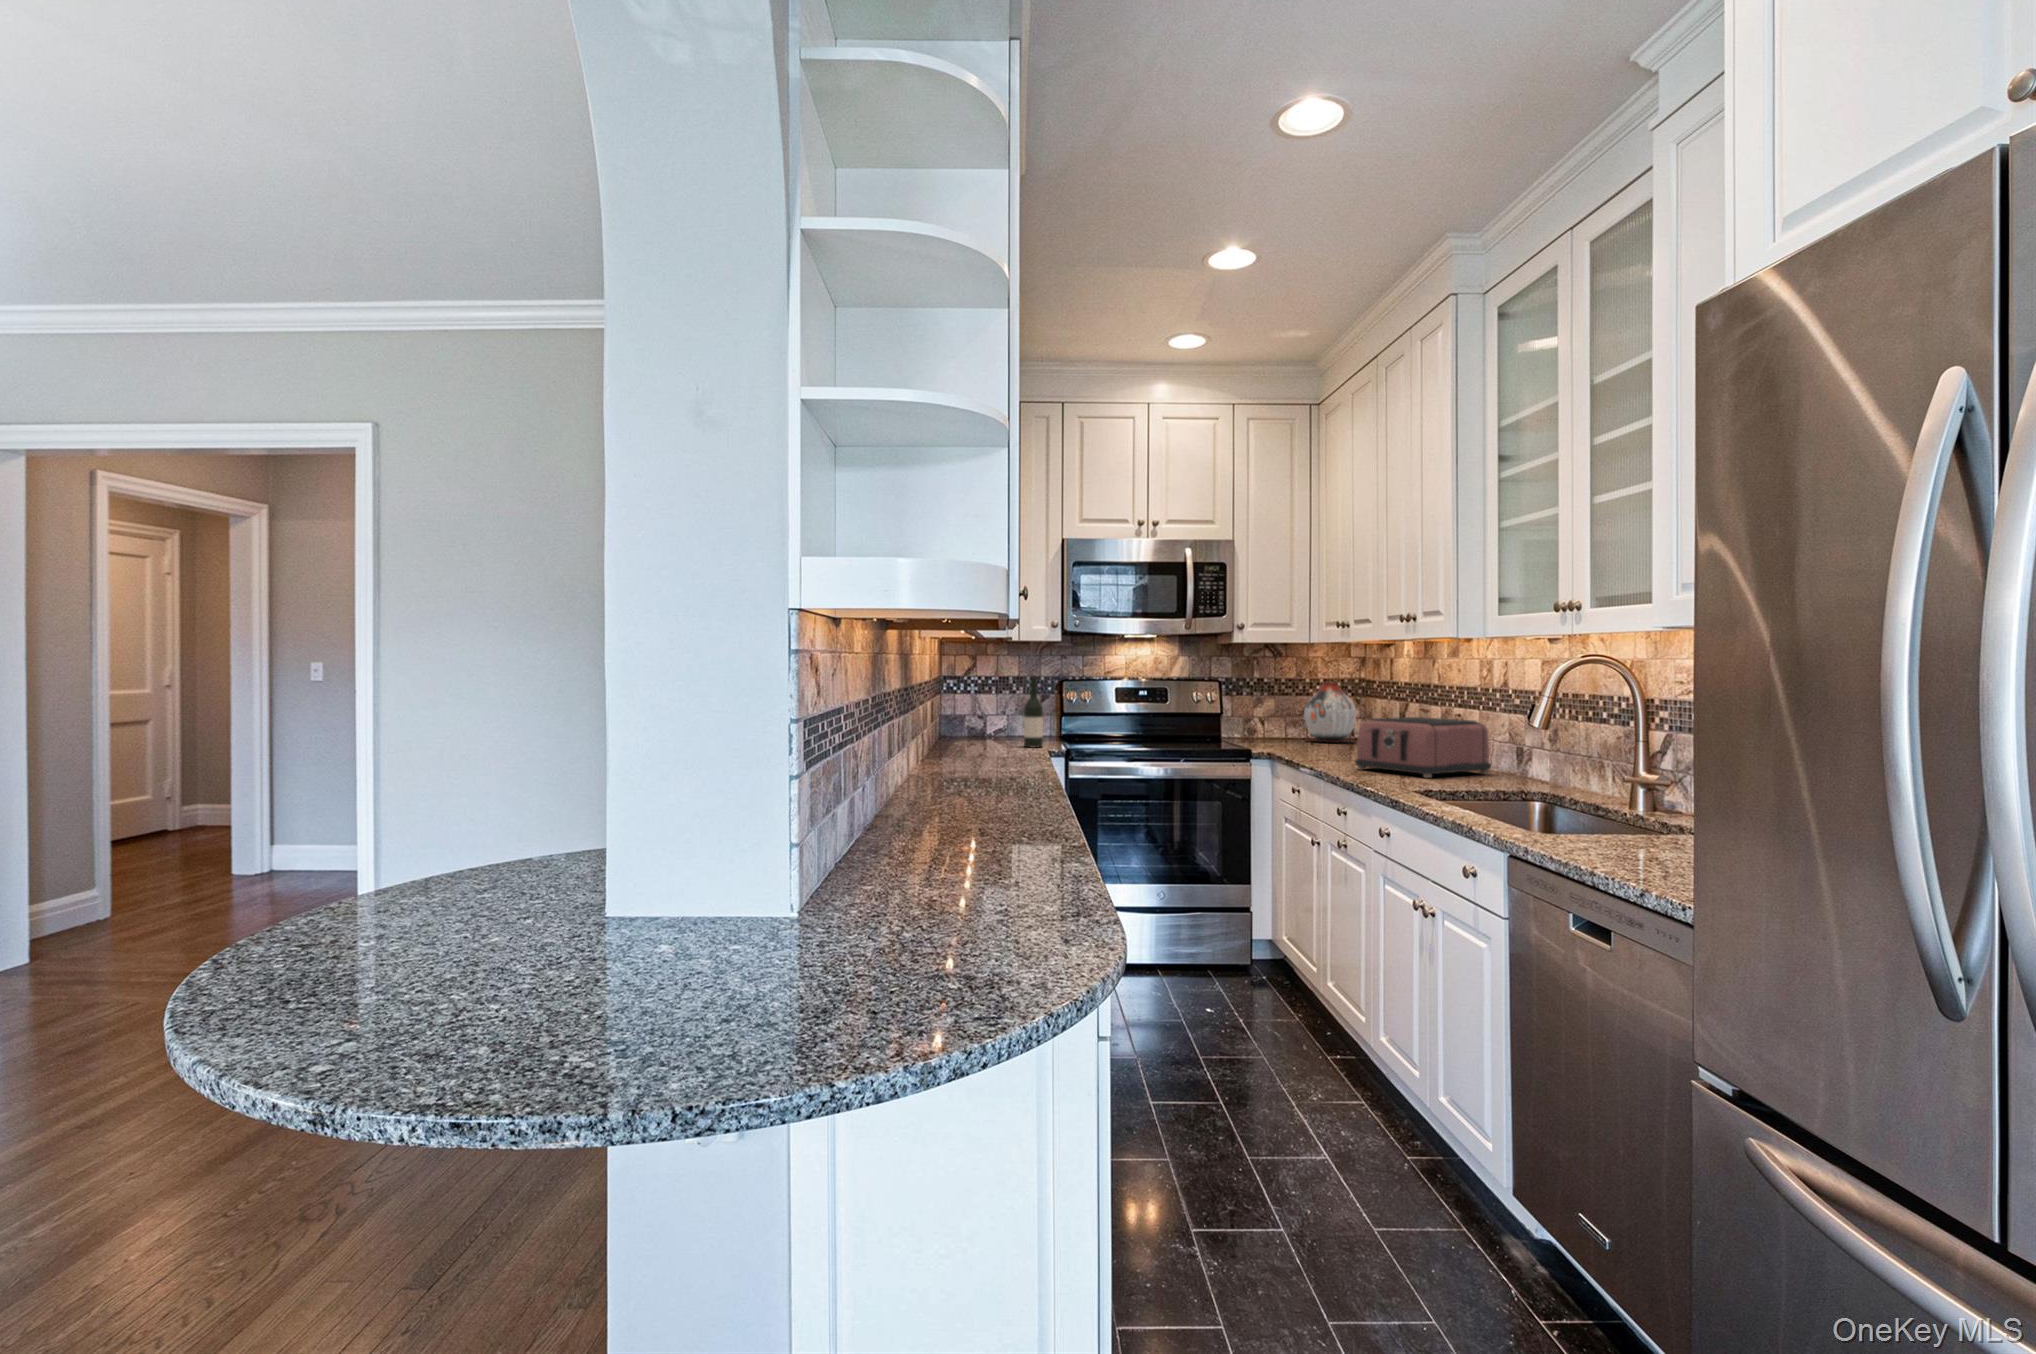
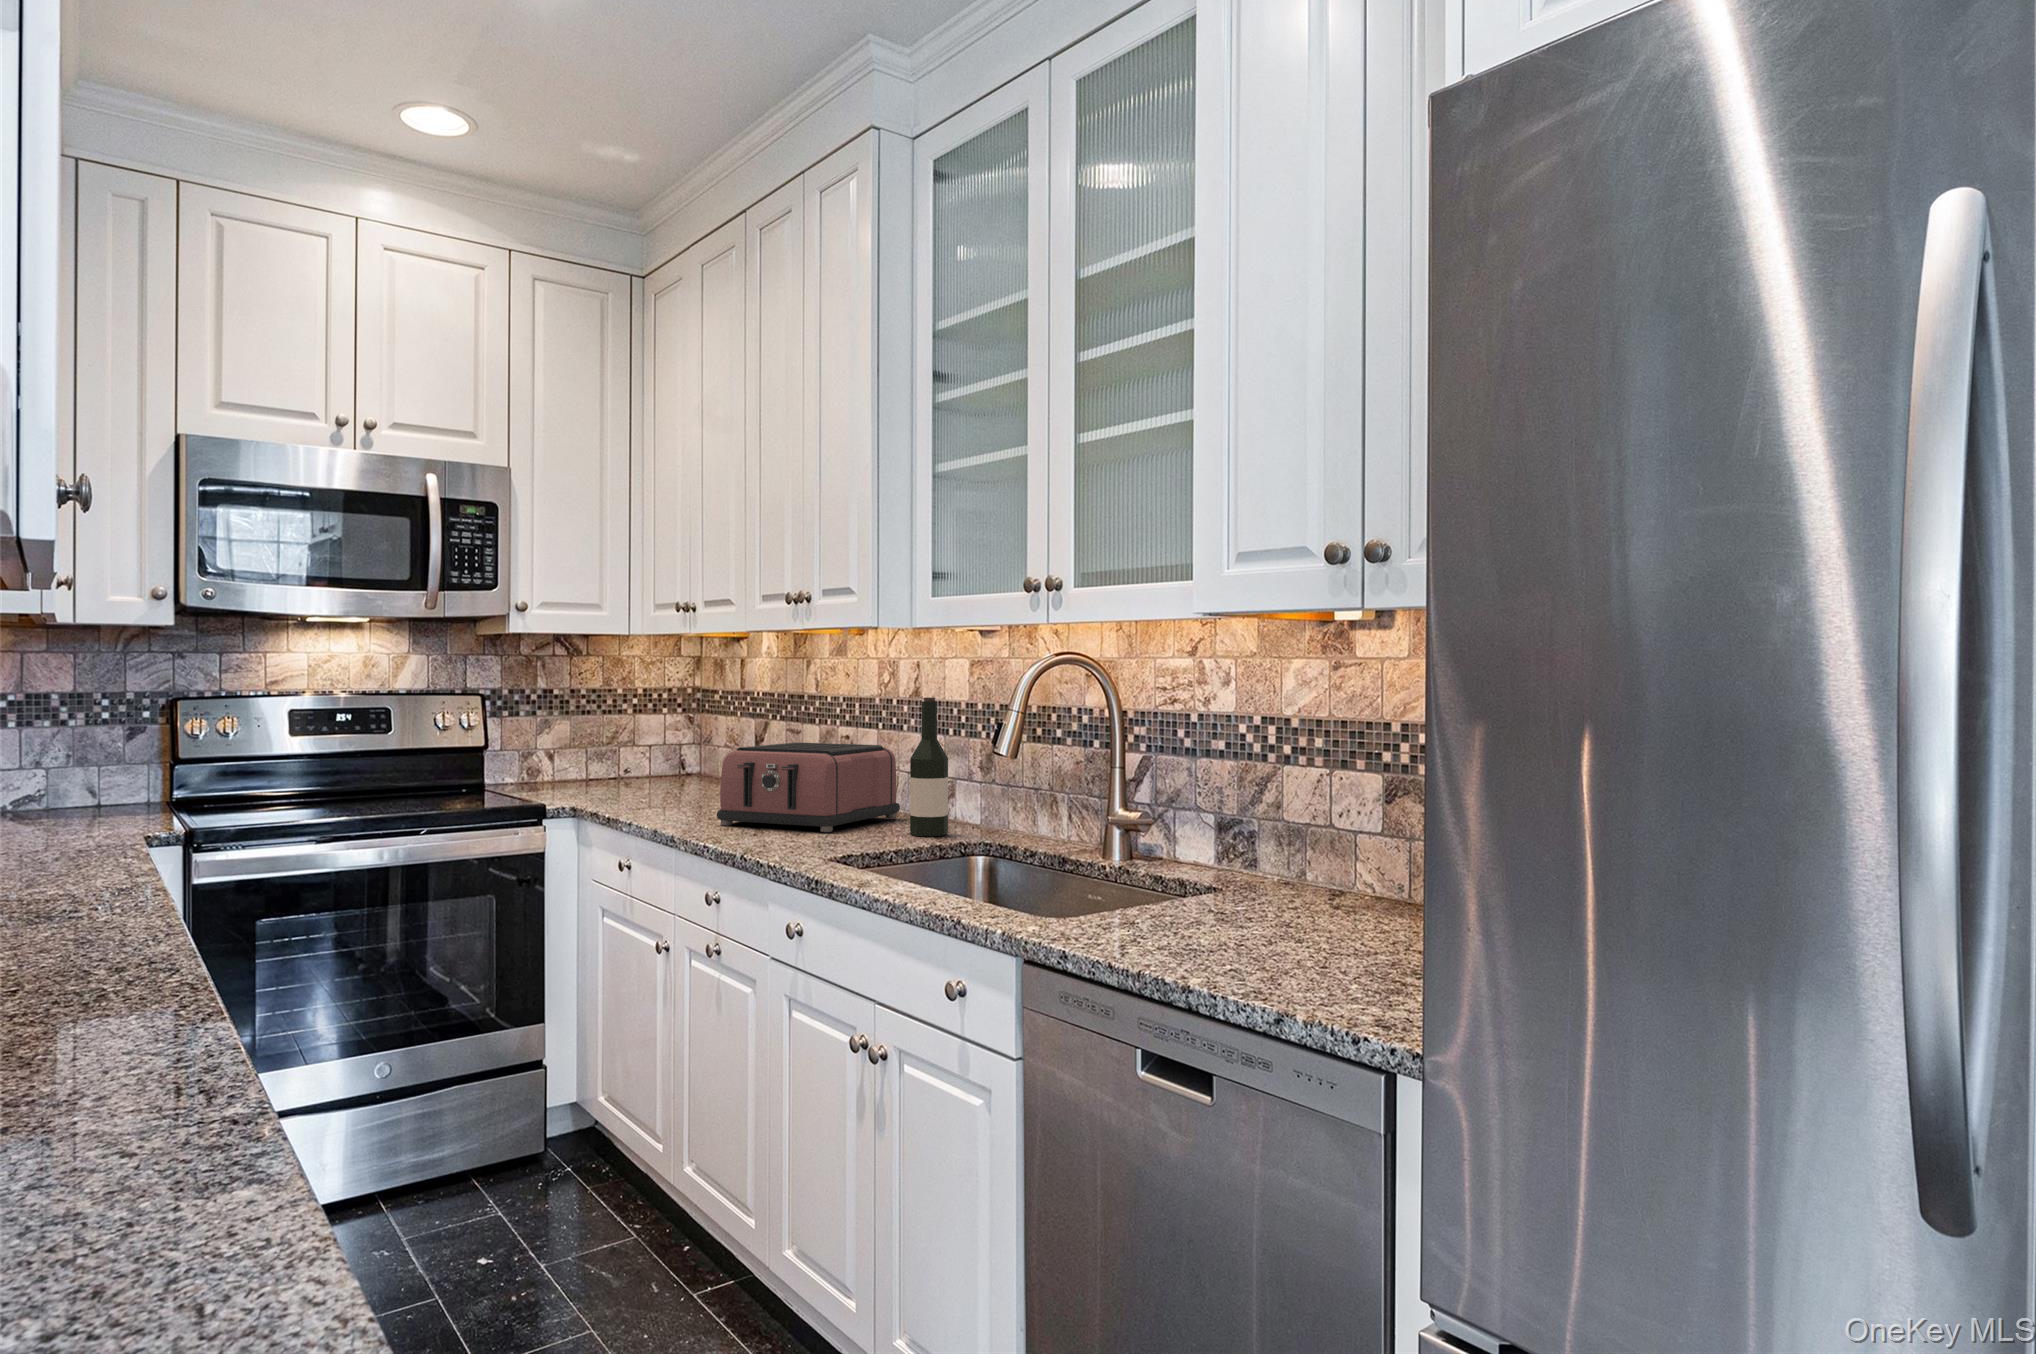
wine bottle: present [1024,675,1043,747] -> present [910,697,948,836]
vase: present [1304,682,1356,743] -> none [613,693,688,782]

